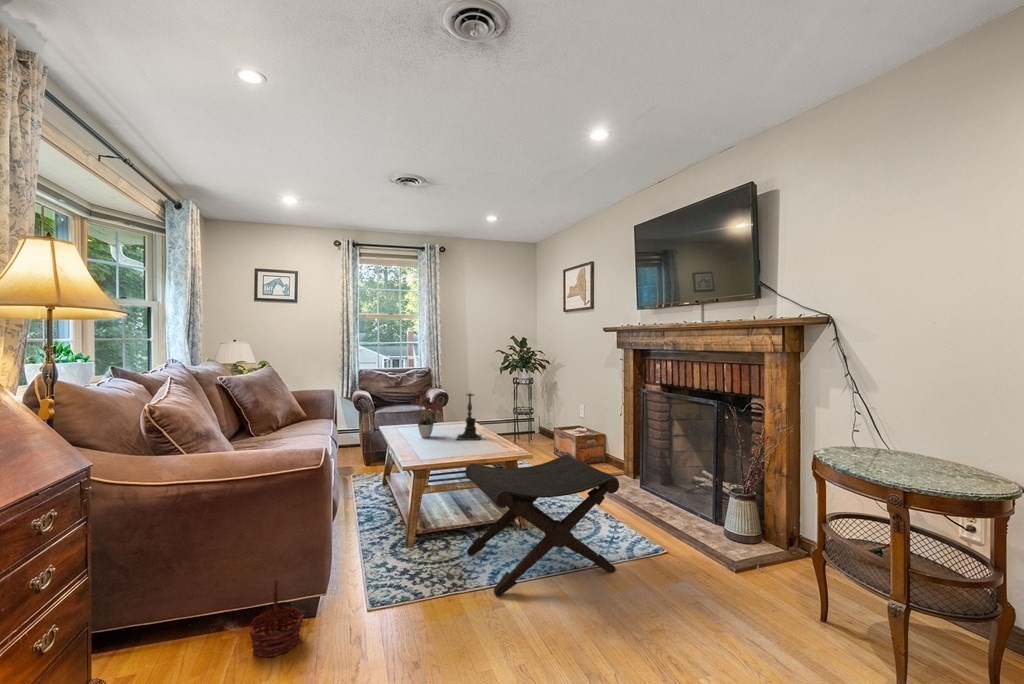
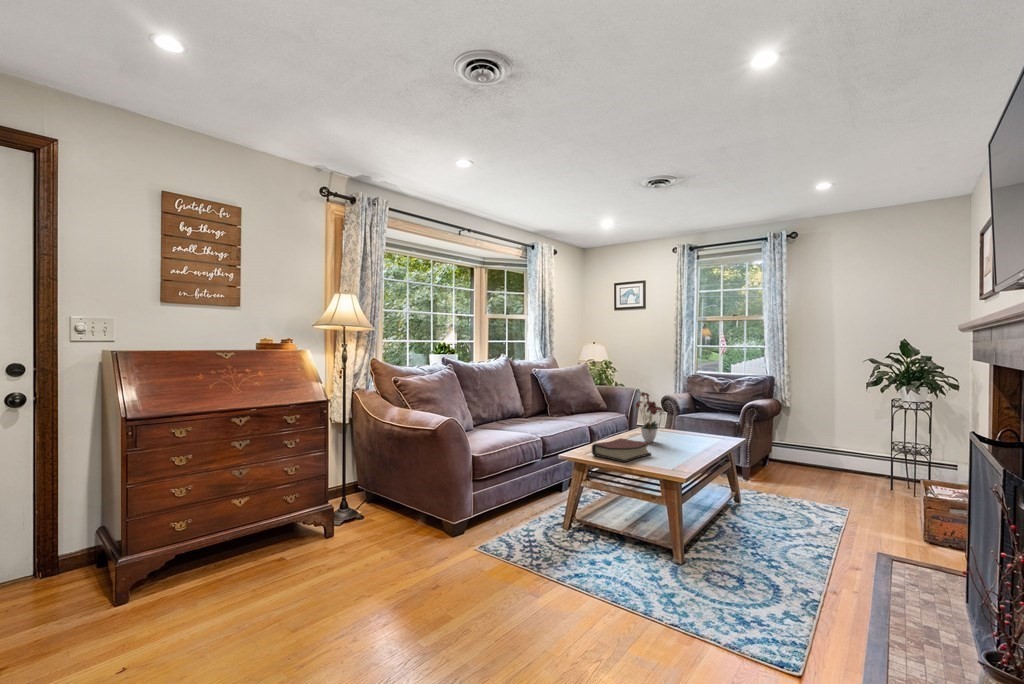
candle holder: present [457,393,481,440] -> none [665,395,705,454]
hardback book: none [424,435,467,459] -> present [592,438,651,462]
footstool: present [465,455,619,596] -> none [544,466,721,640]
basket: present [248,577,303,657] -> none [403,497,436,546]

